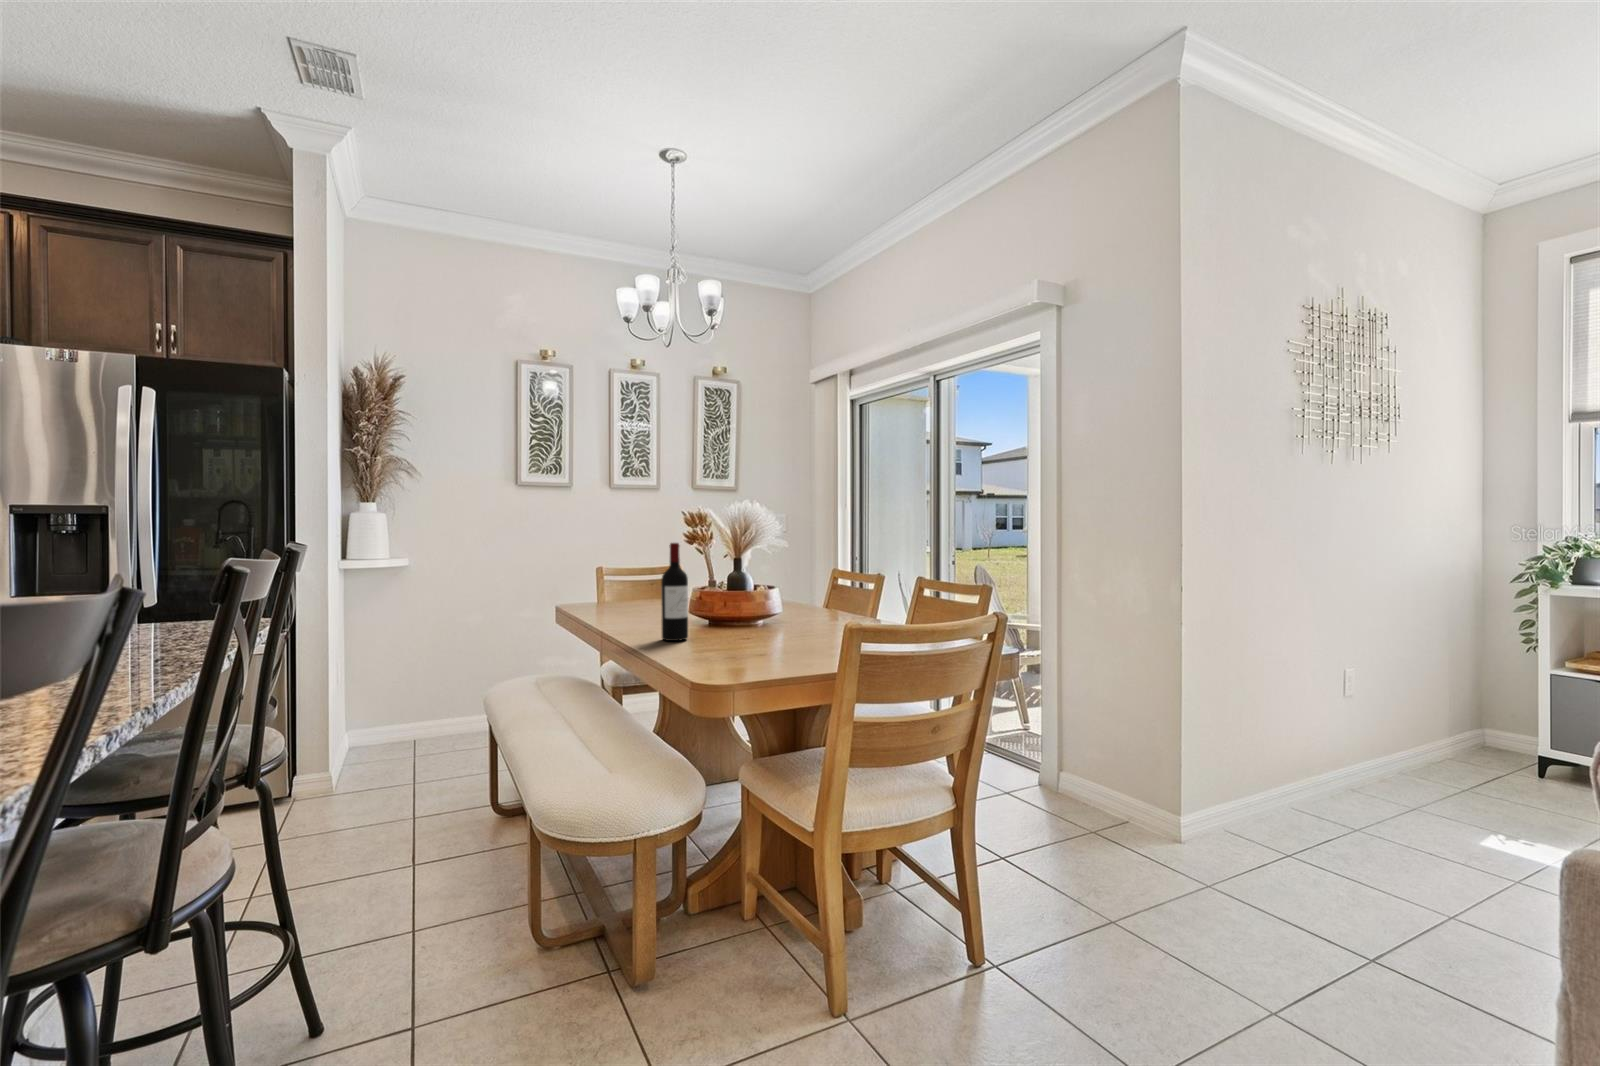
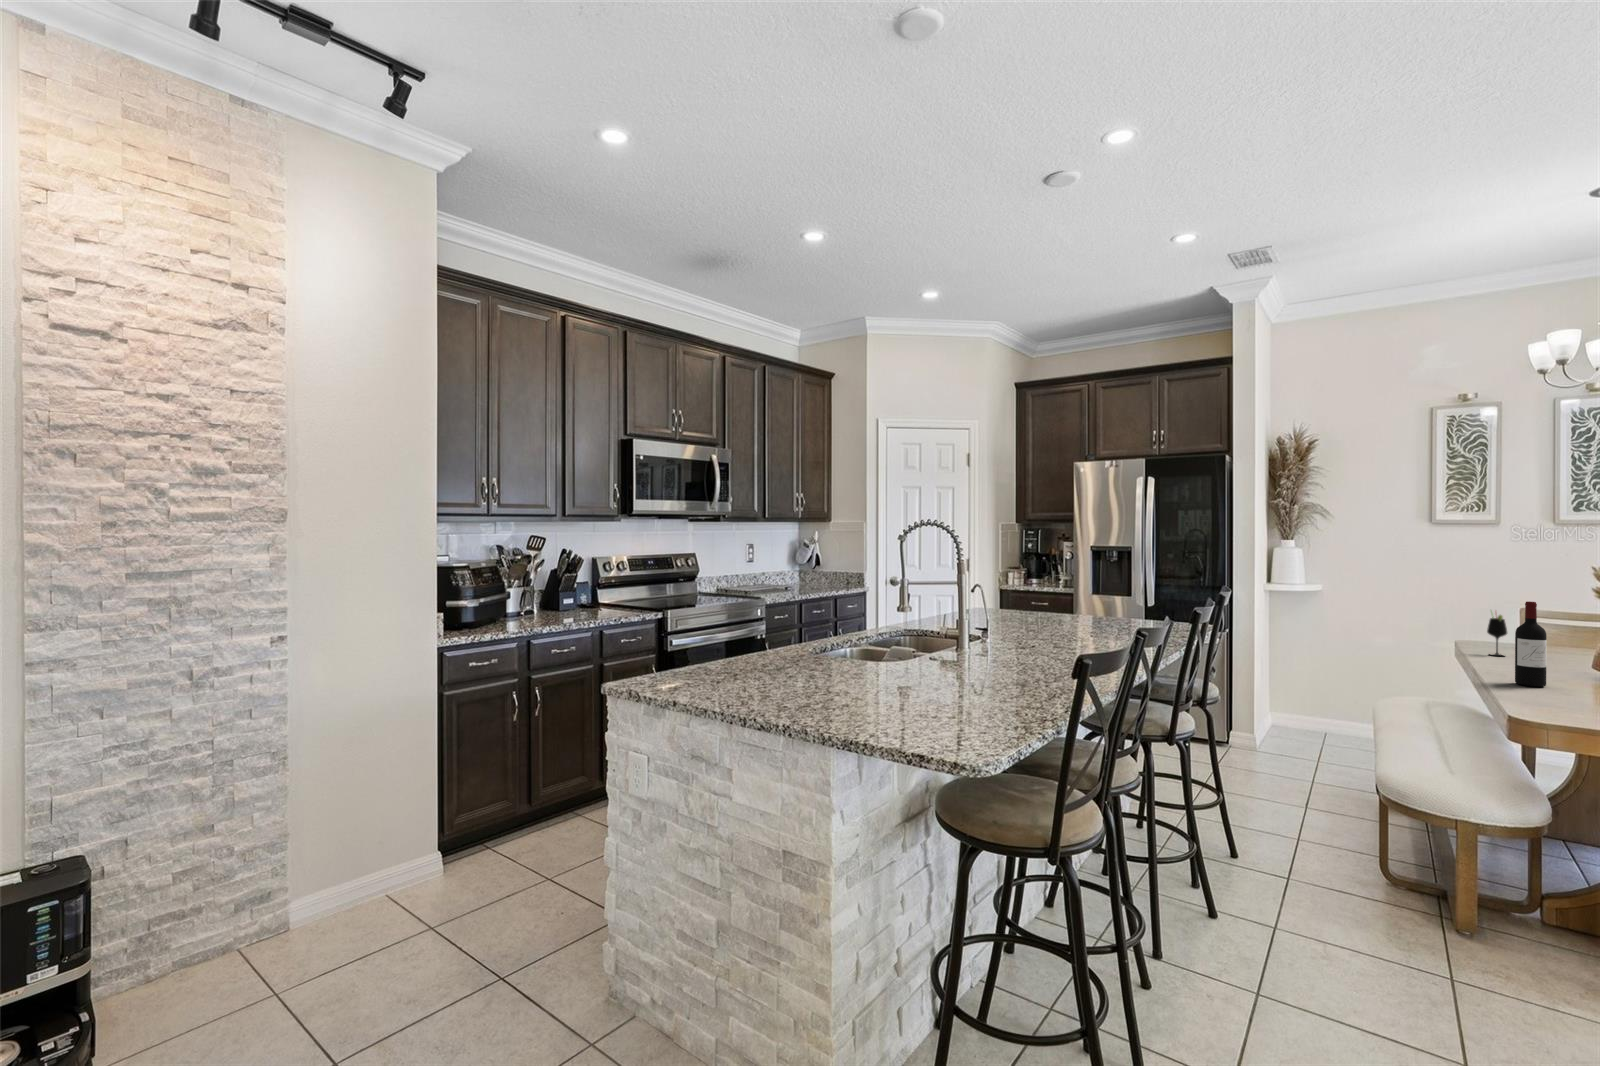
wine glass: none [602,563,619,614] -> present [1487,615,1507,656]

